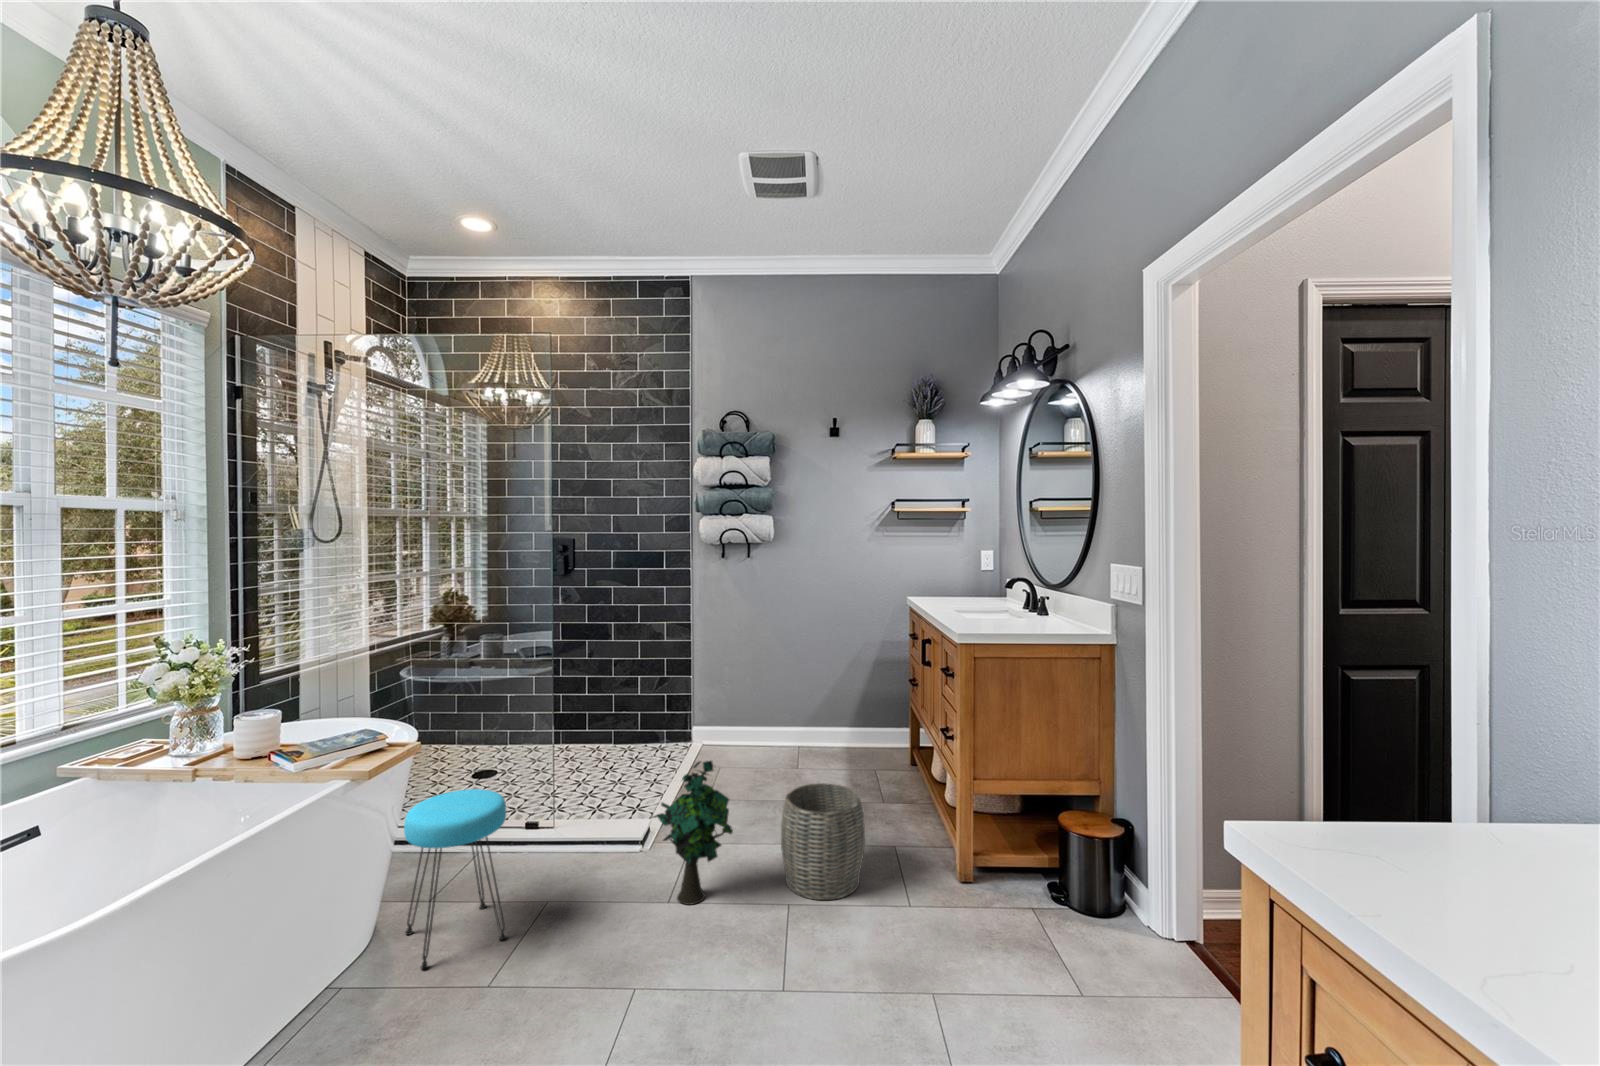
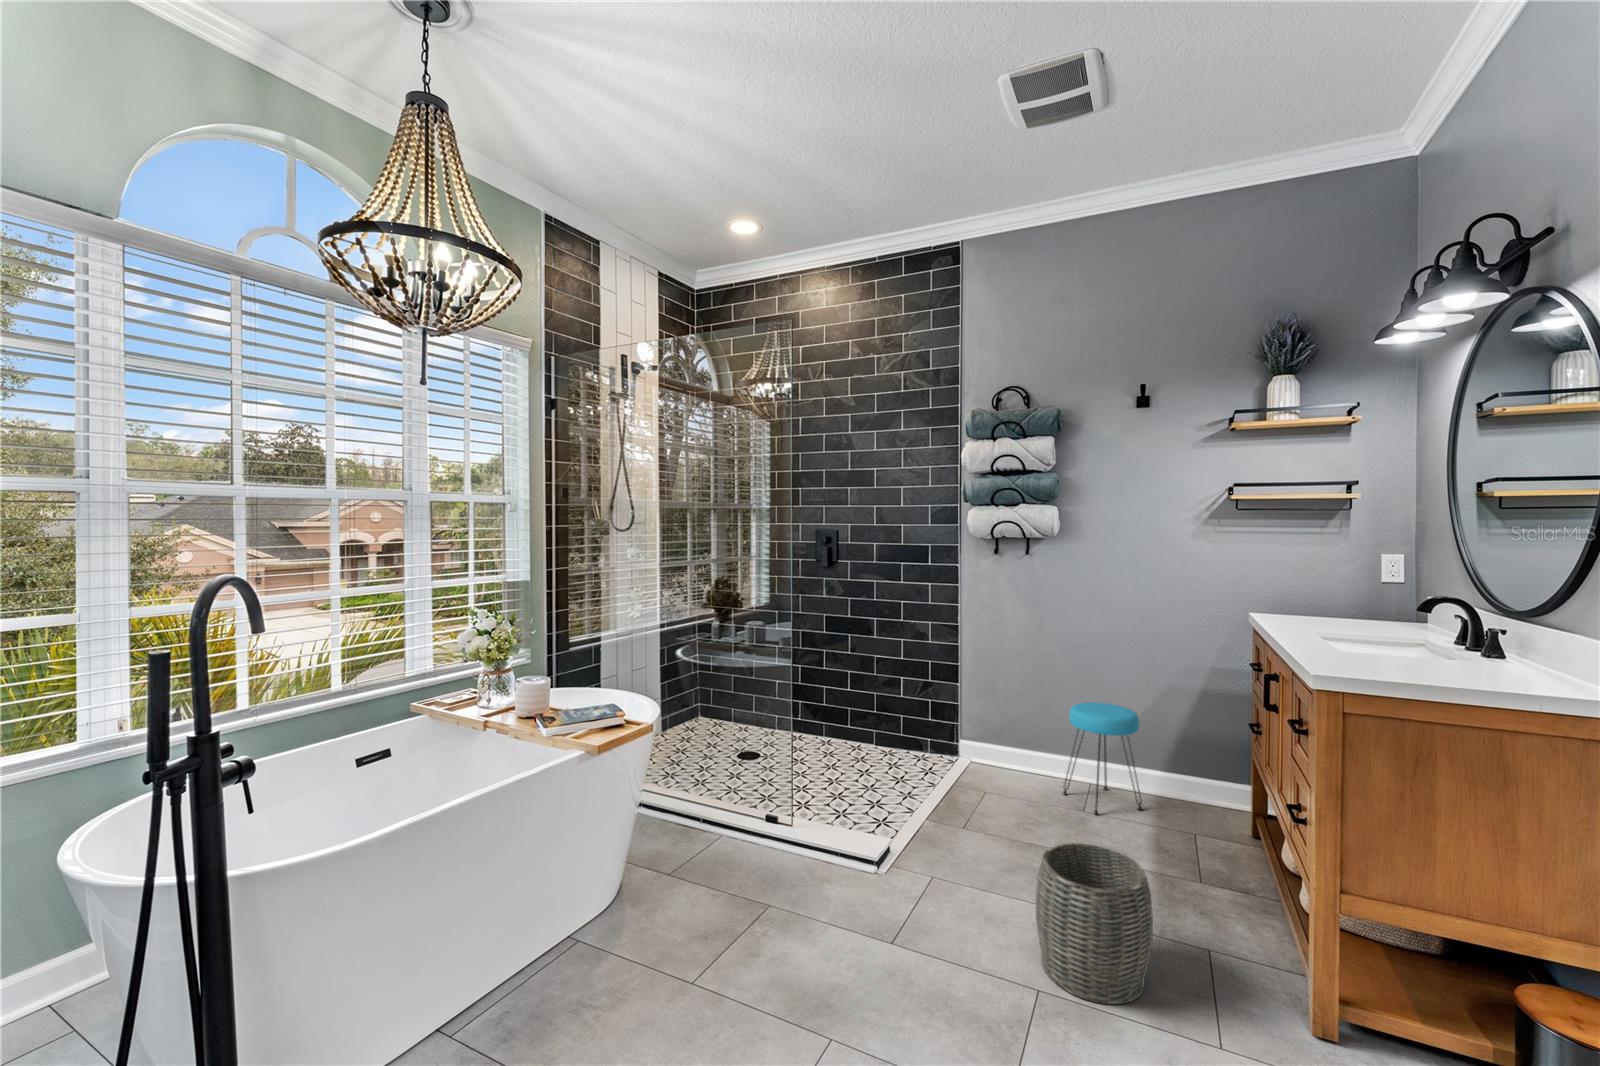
decorative plant: present [653,761,733,905] -> none [875,792,972,958]
stool: present [404,789,506,968] -> present [1063,702,1142,814]

